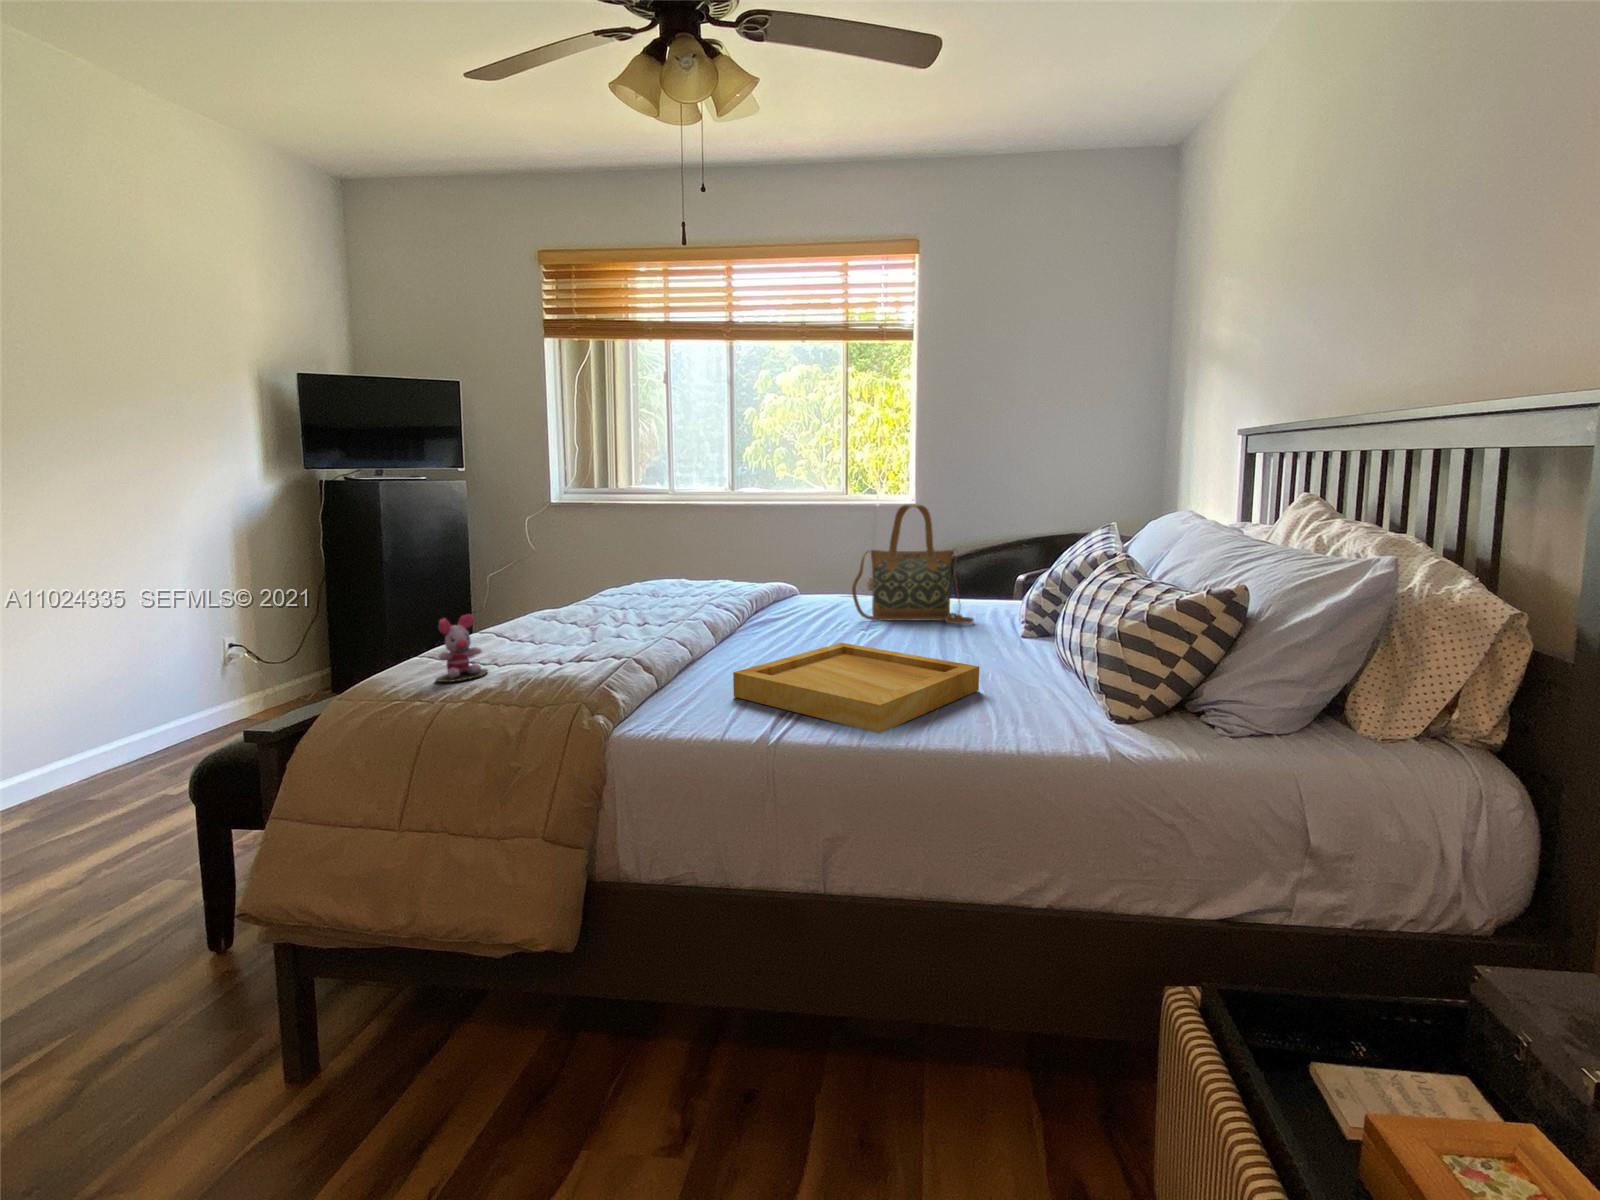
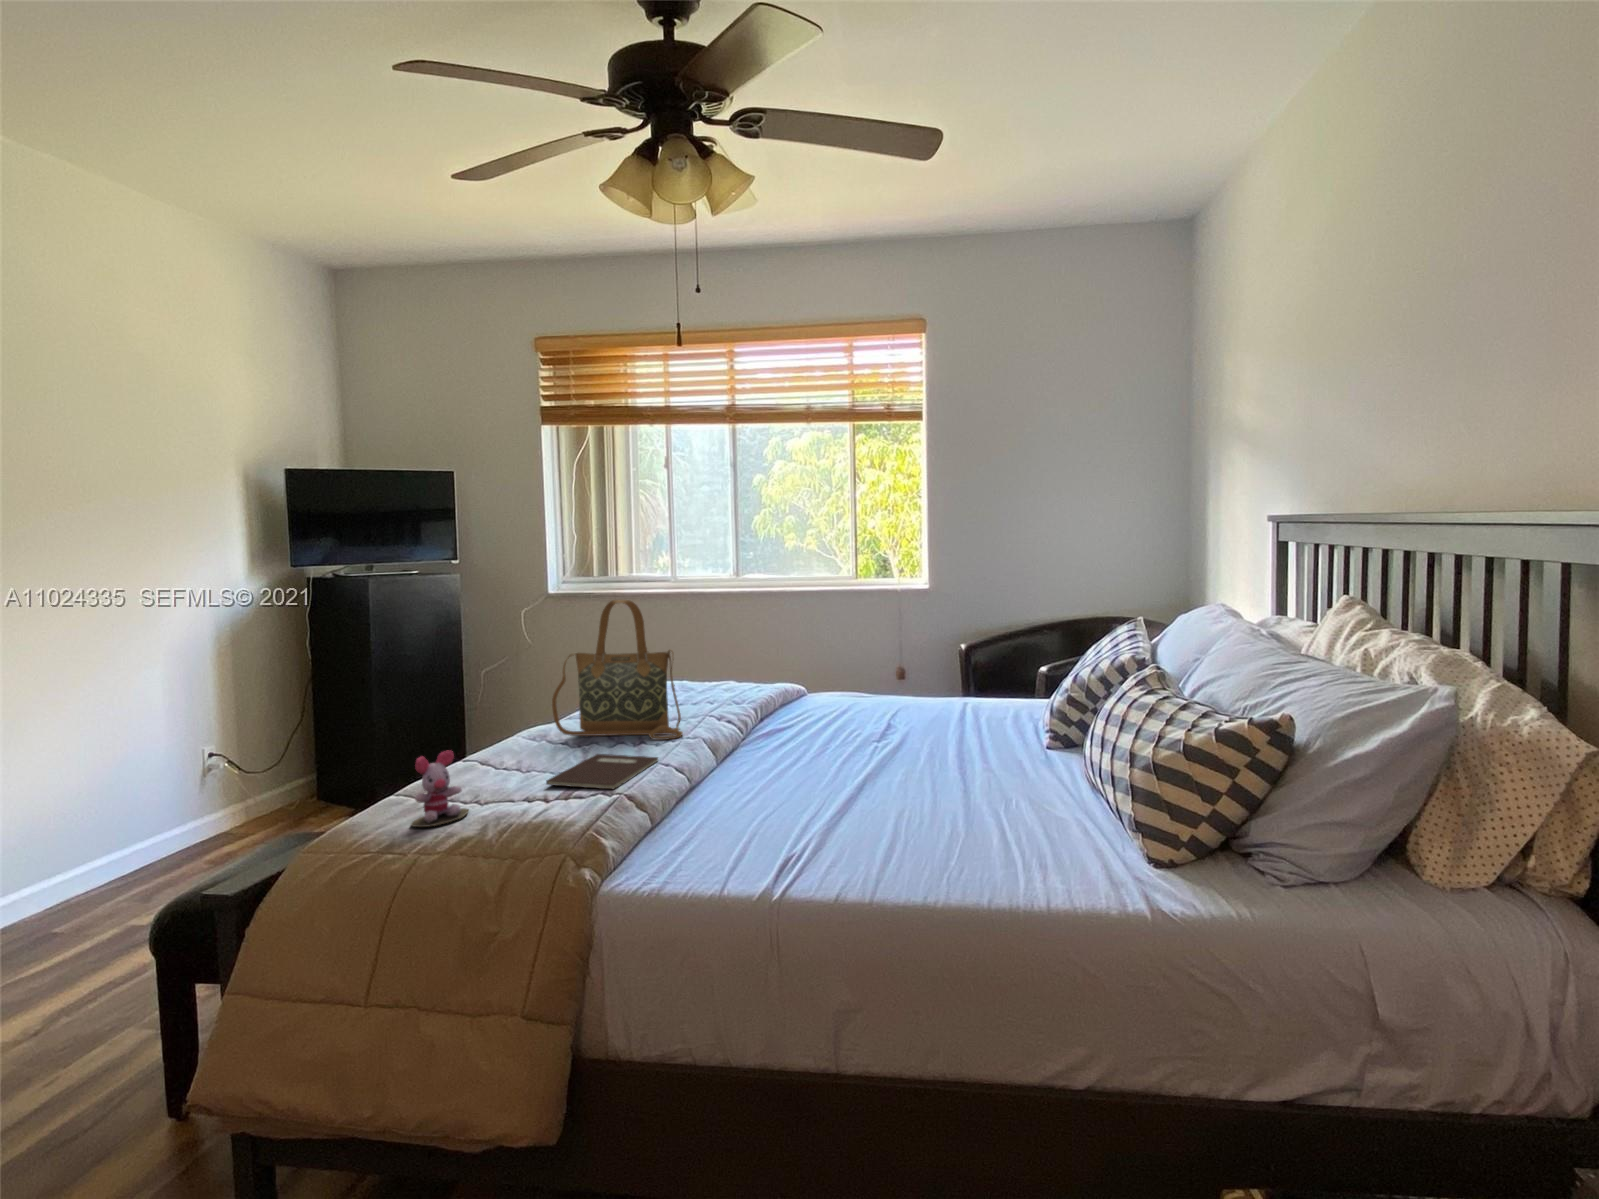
handbag: present [852,504,974,624] -> present [552,600,683,740]
notebook: none [559,629,663,656] -> present [546,754,658,790]
tray: present [733,643,979,733] -> none [733,768,1002,886]

